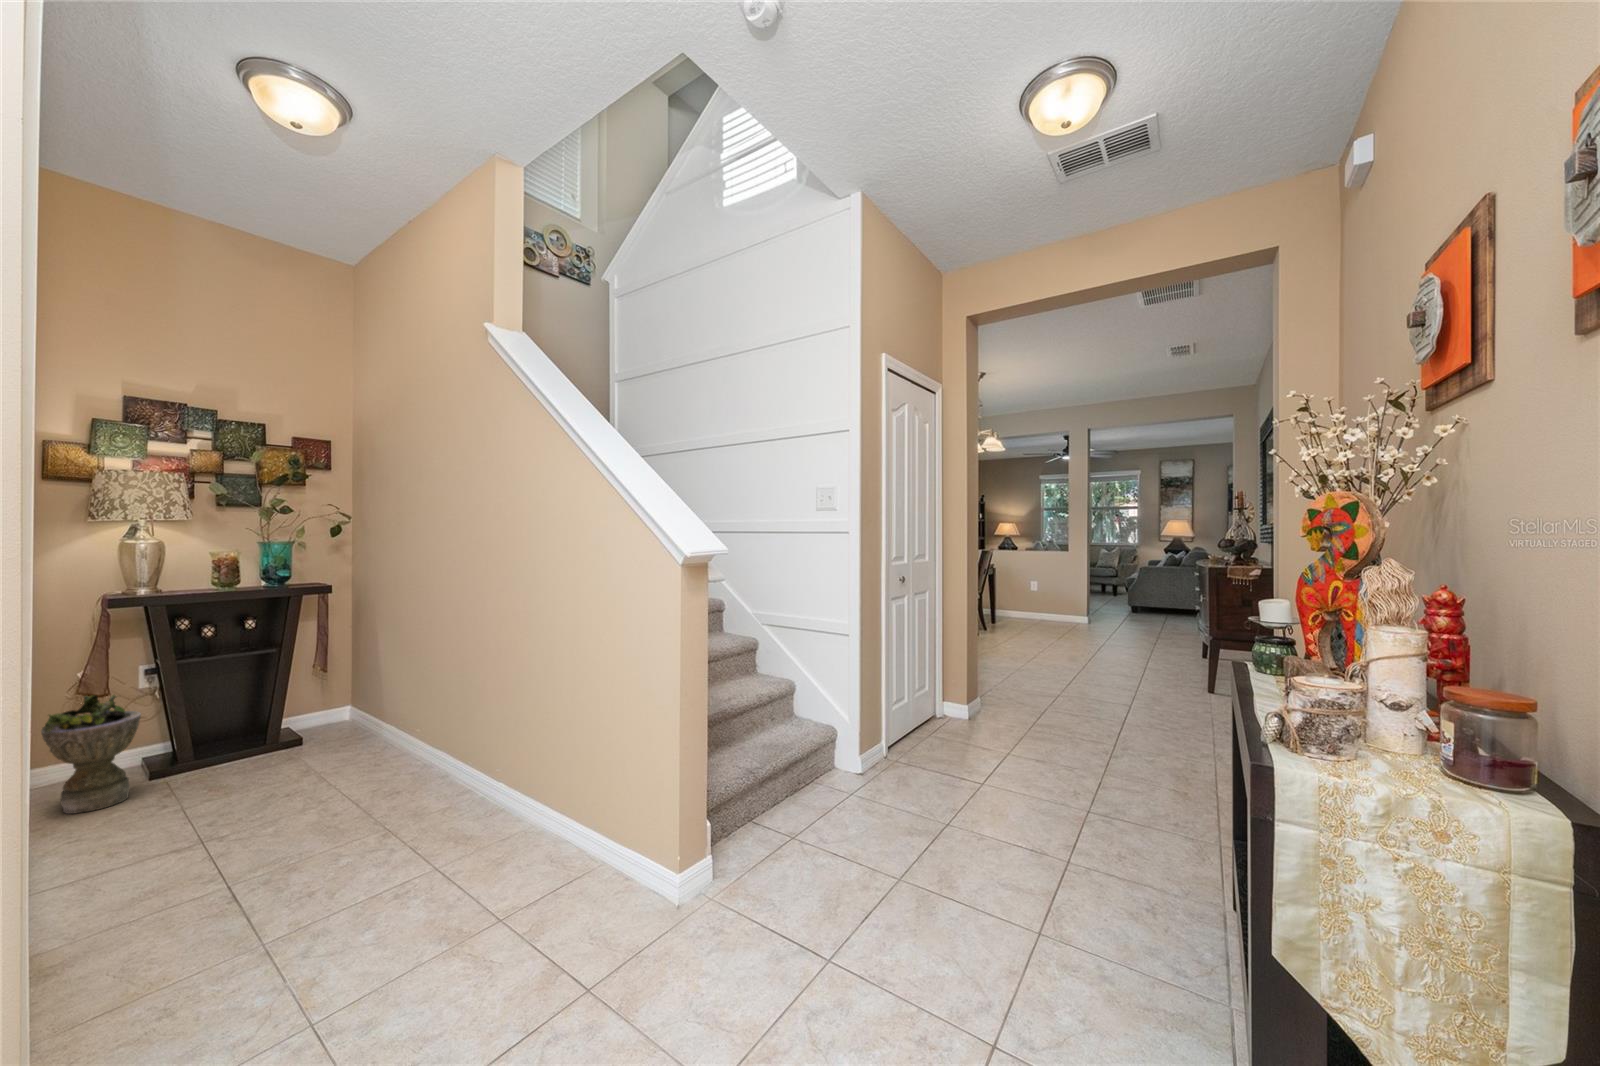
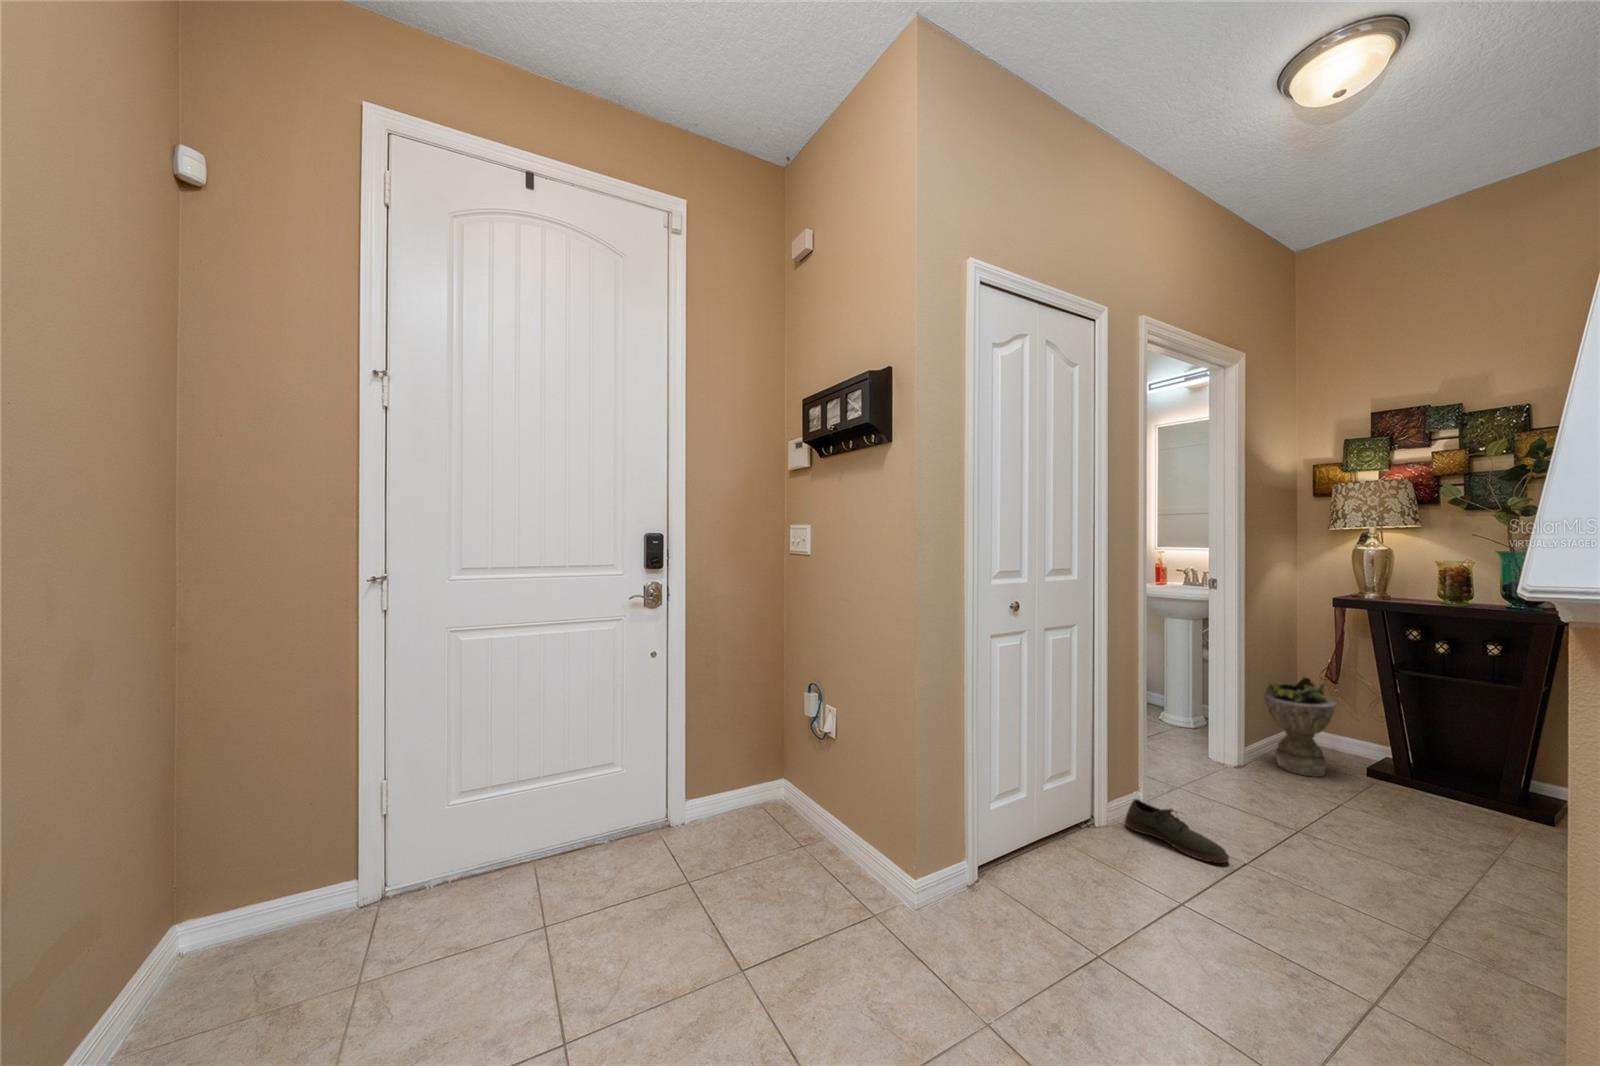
shoe: none [59,869,233,945] -> present [1125,799,1229,863]

